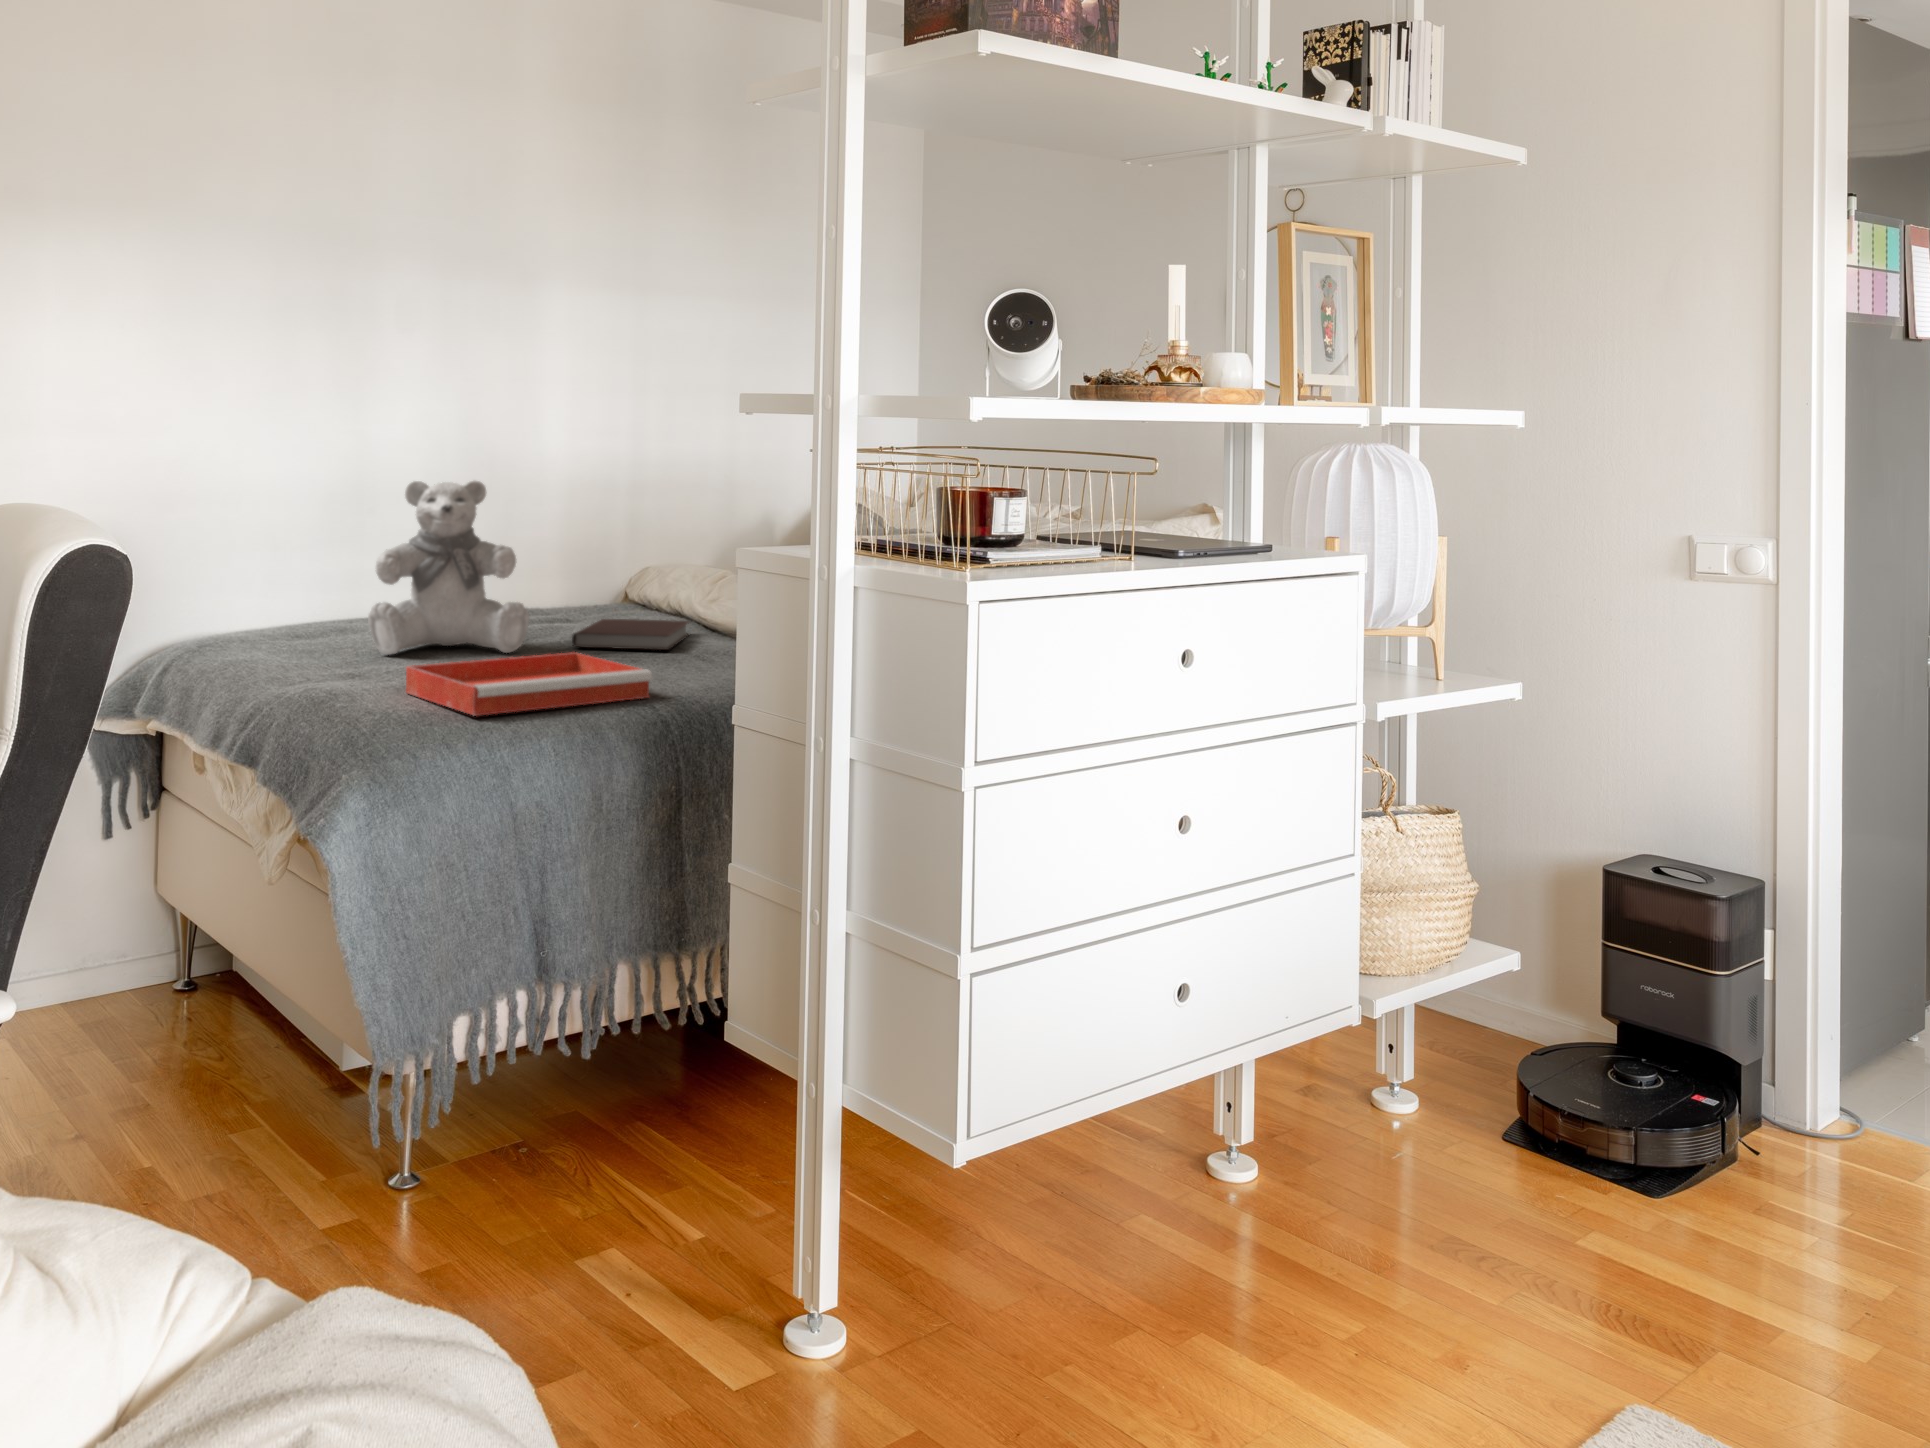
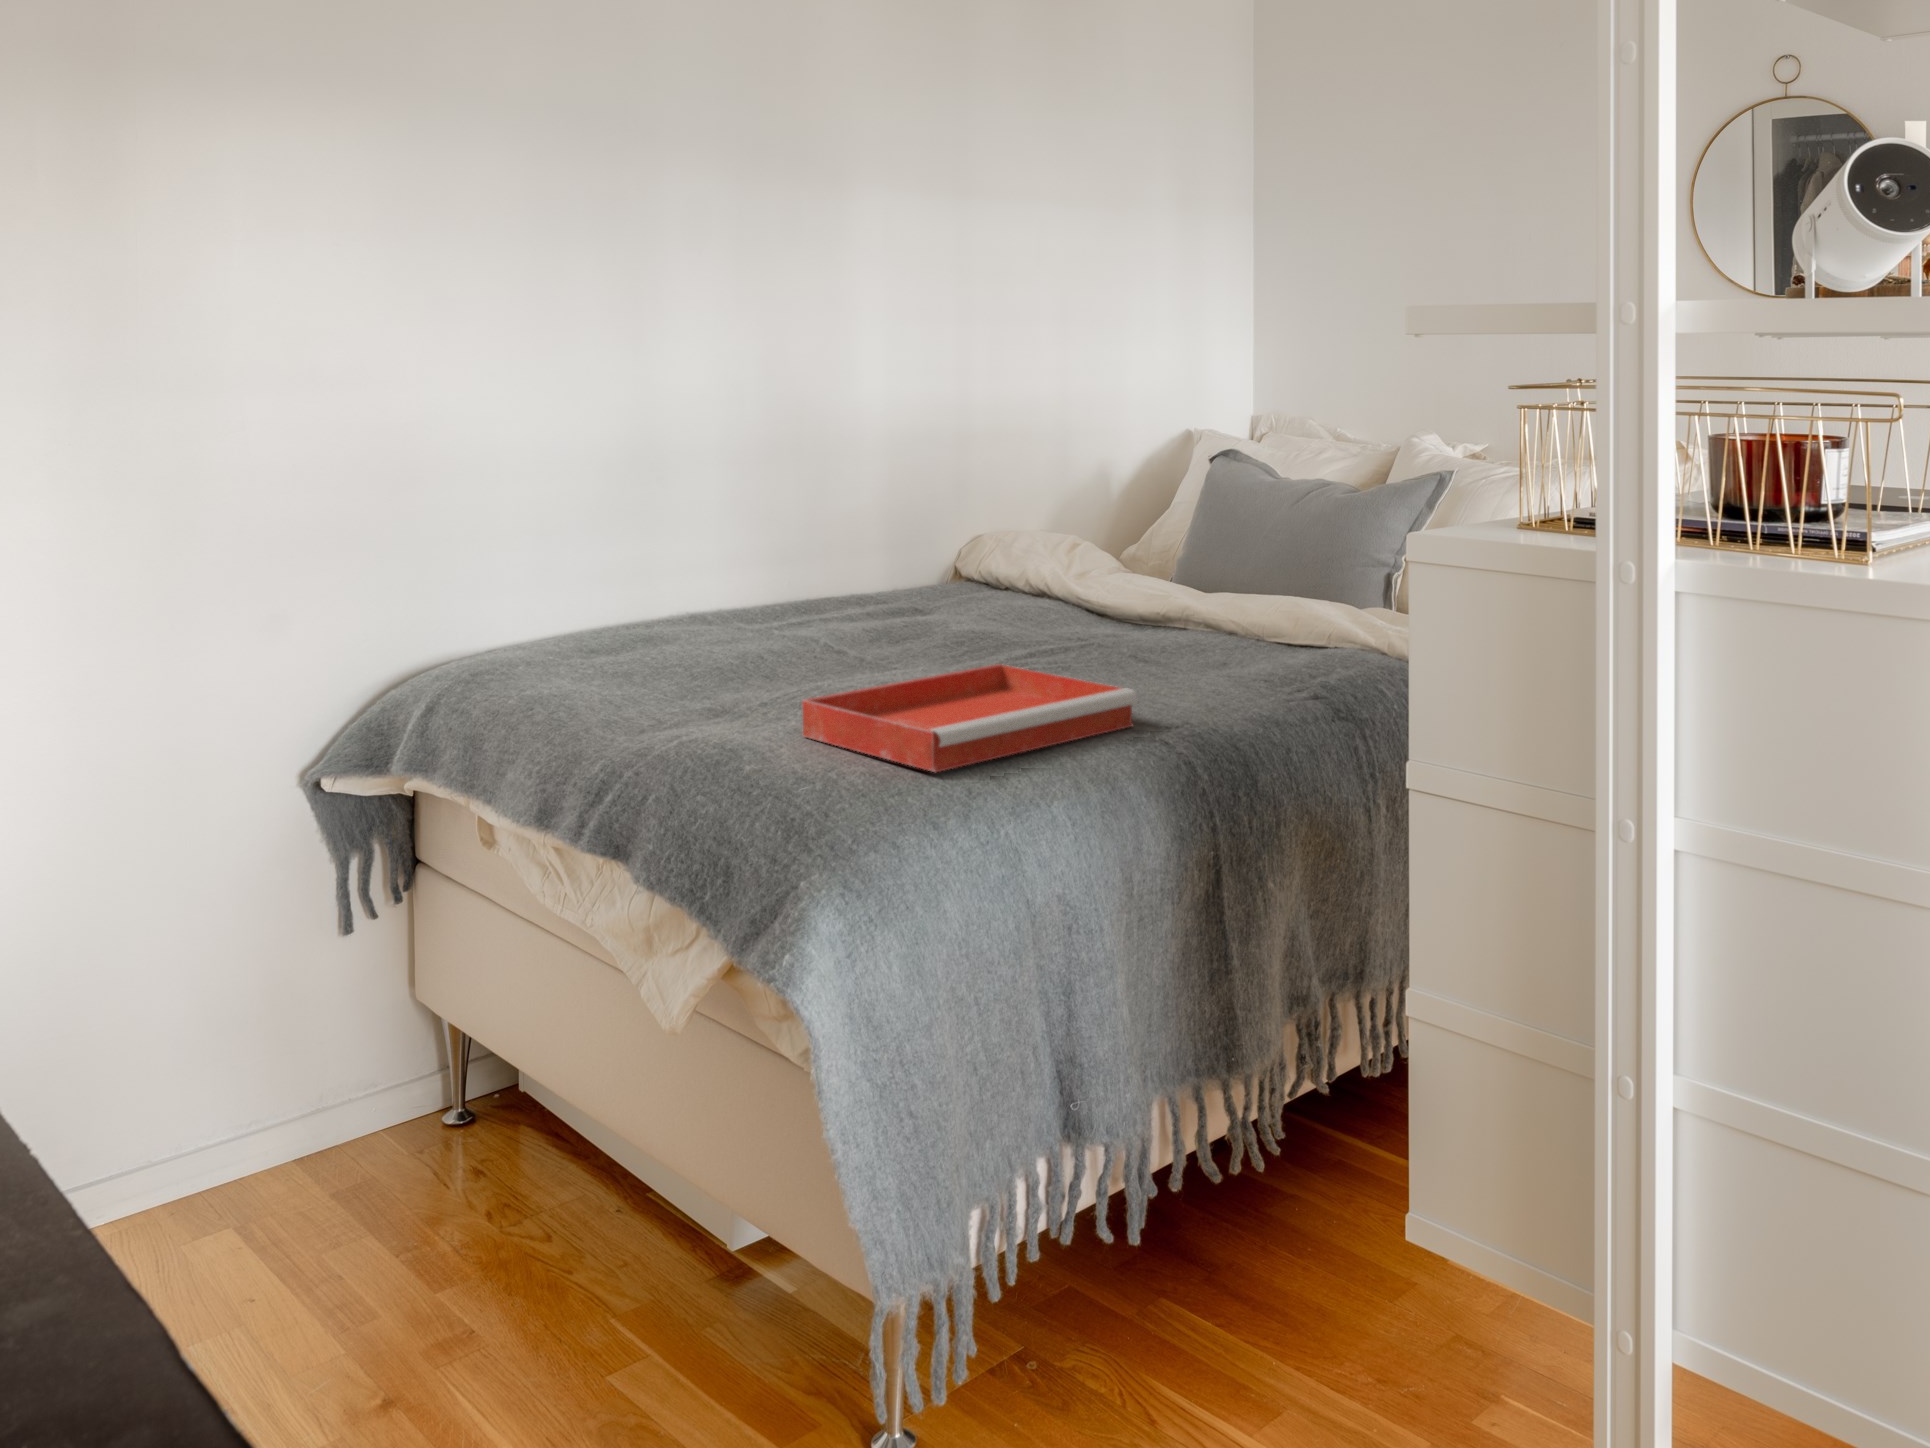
teddy bear: present [368,480,529,655] -> none [702,440,910,675]
notebook: present [572,619,689,650] -> none [960,607,1087,651]

